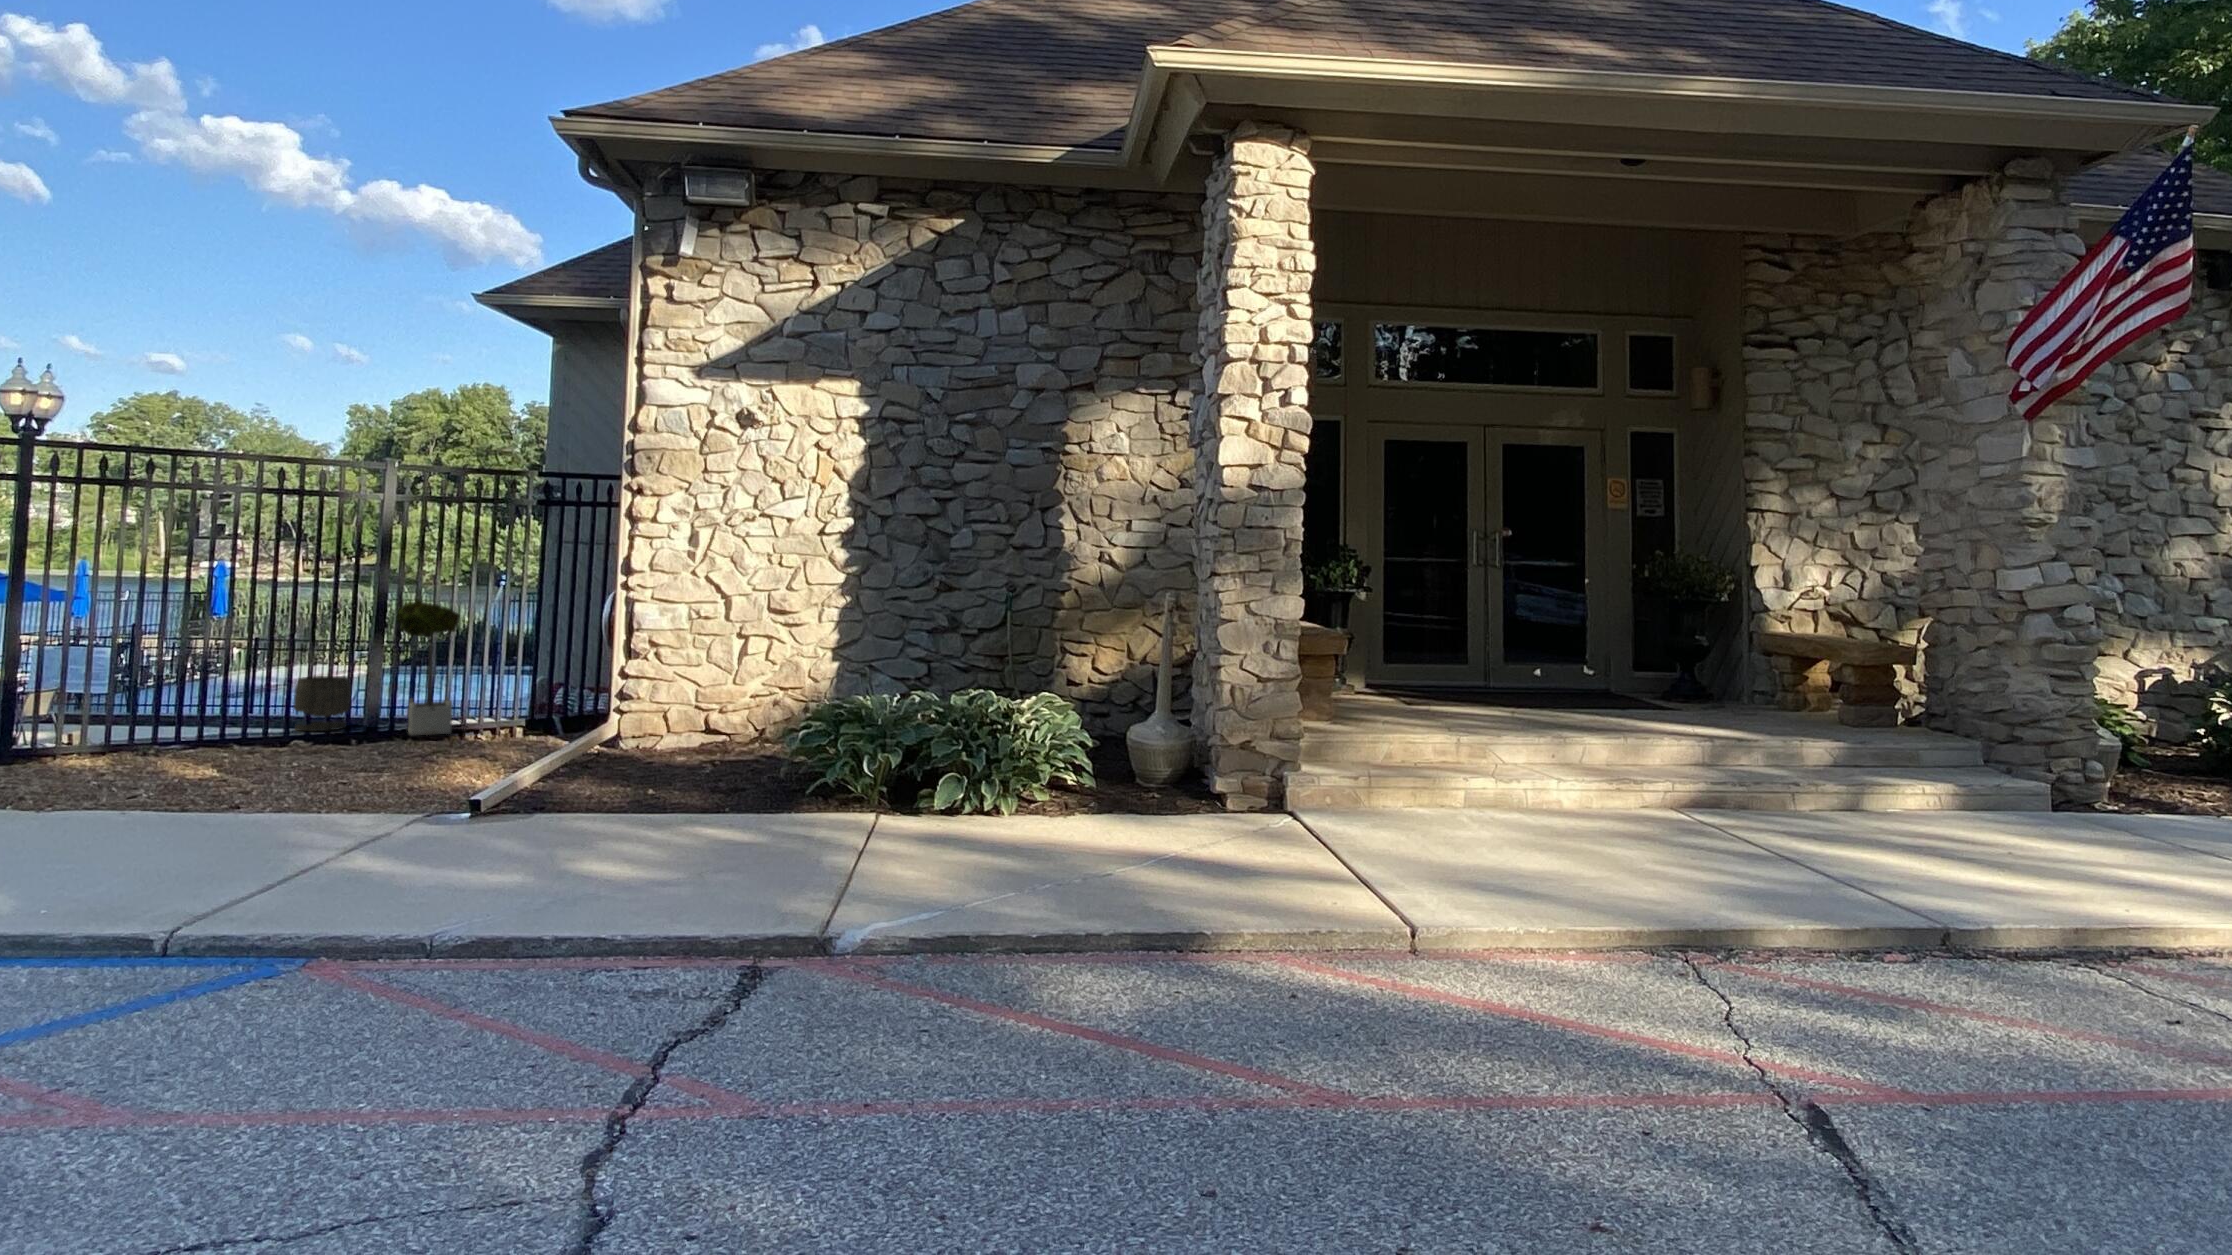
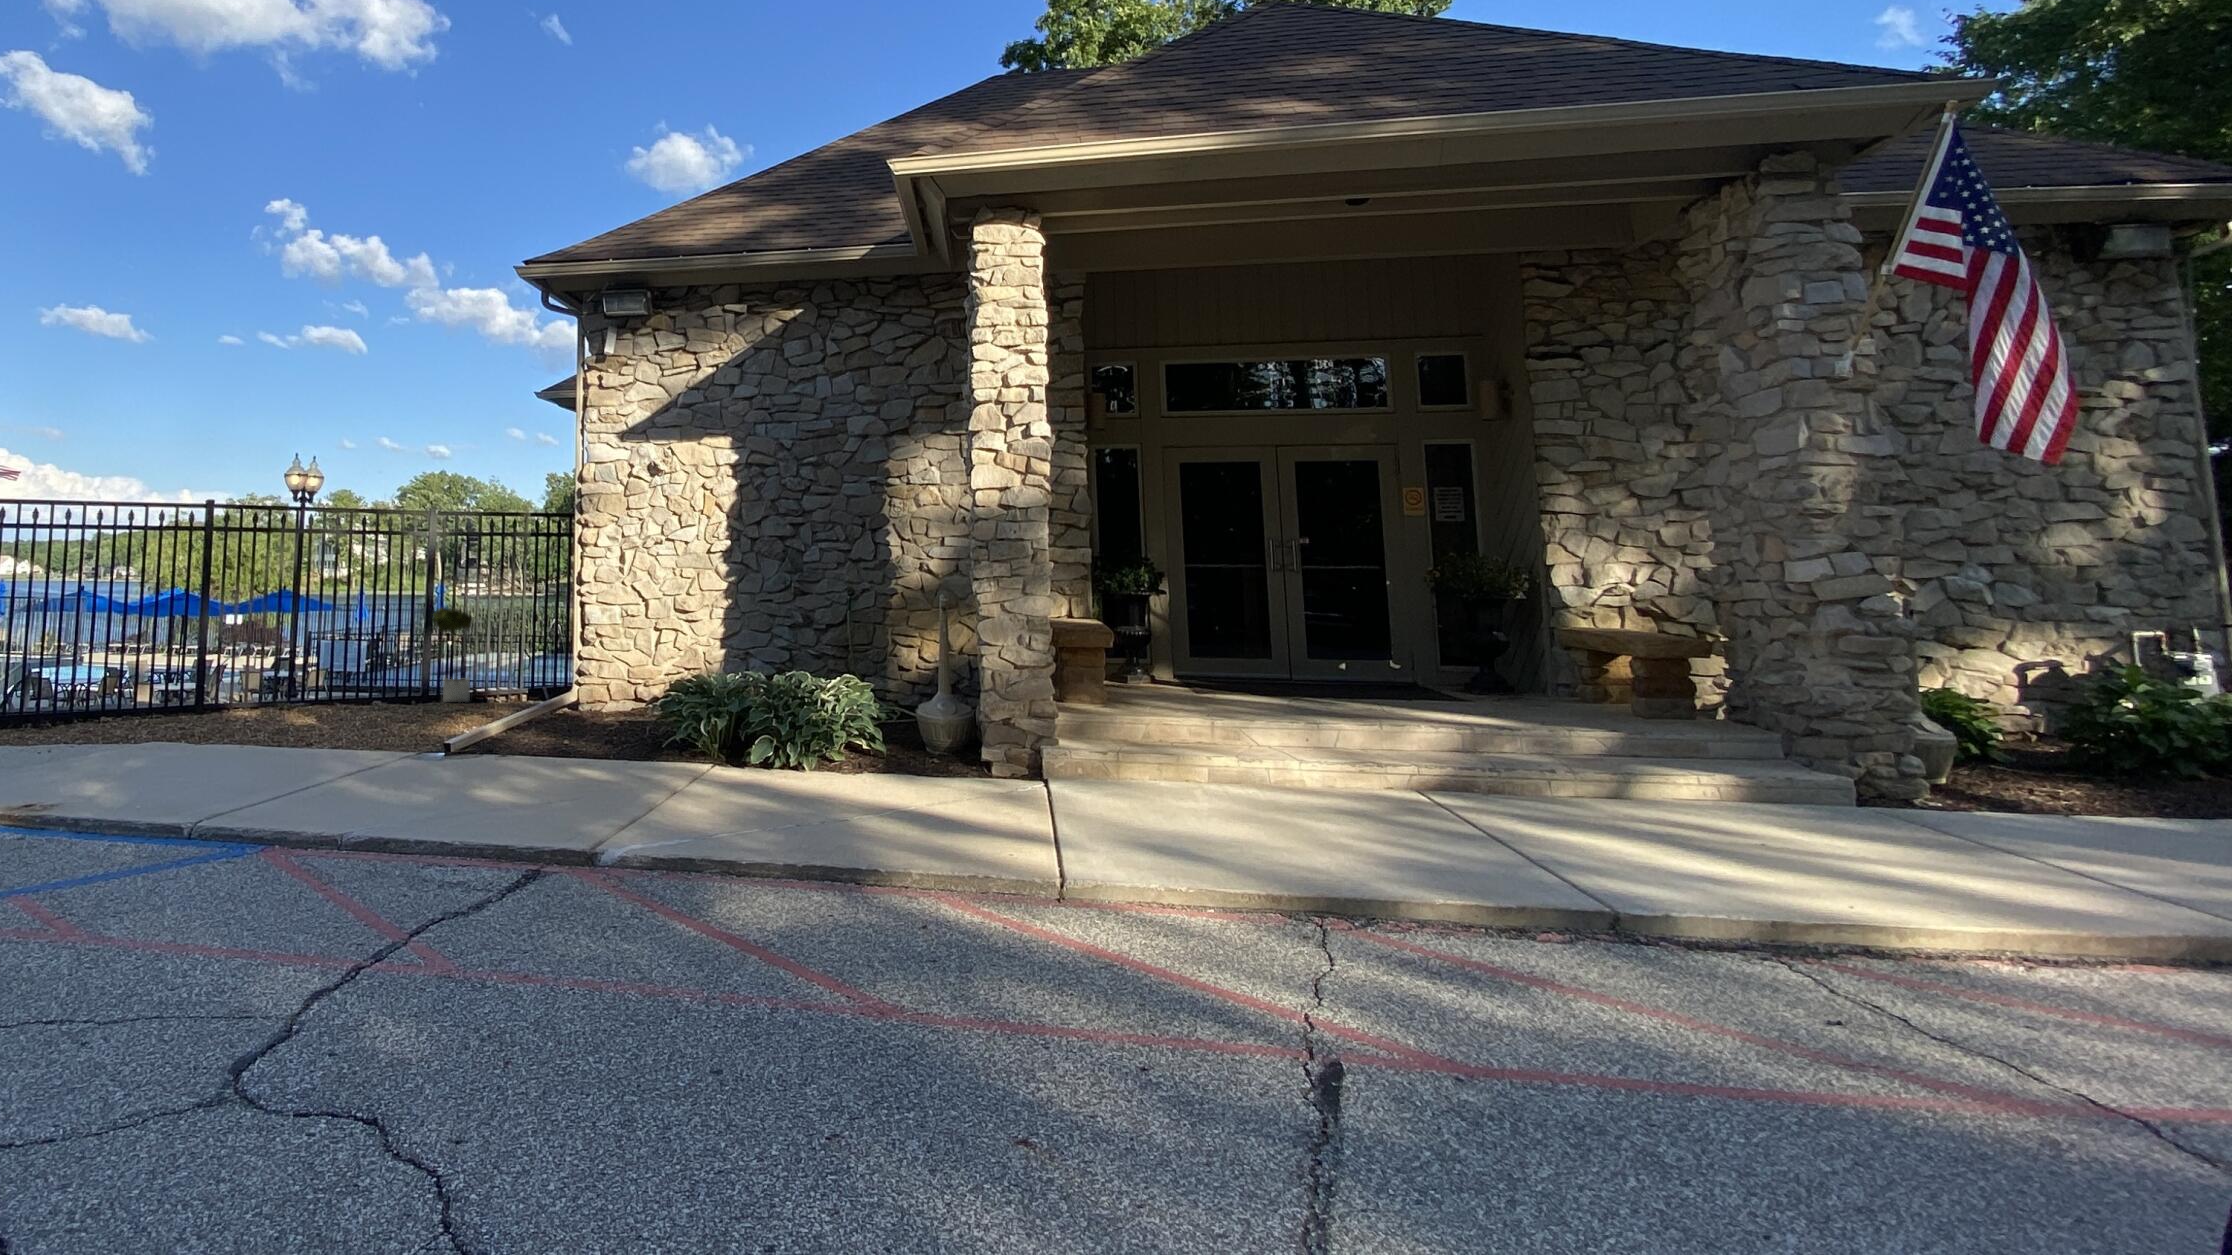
woven basket: present [293,676,351,731] -> none [374,660,410,698]

